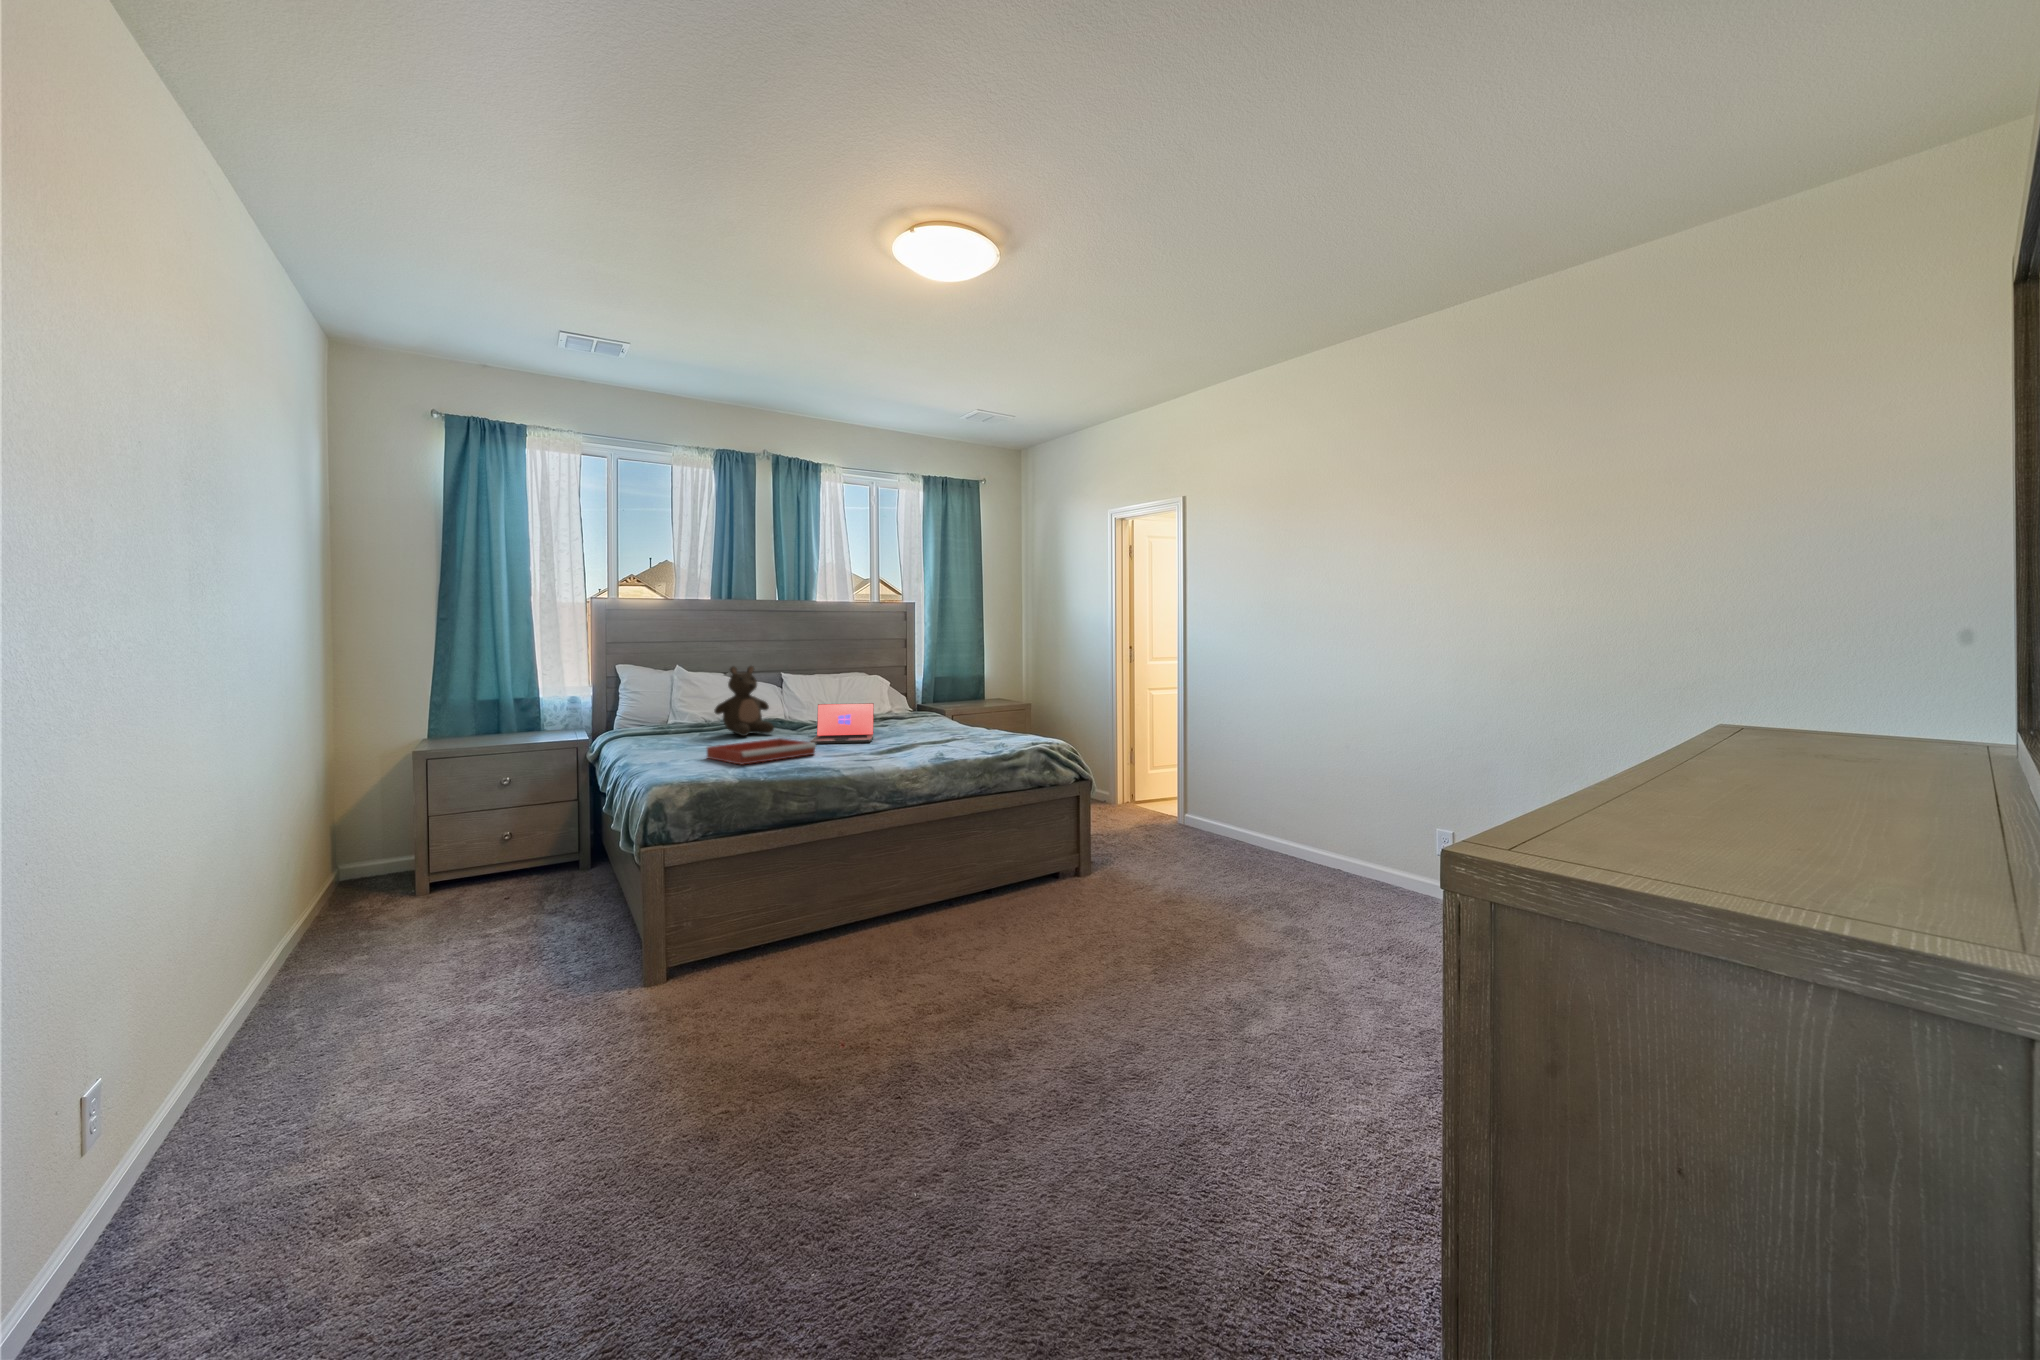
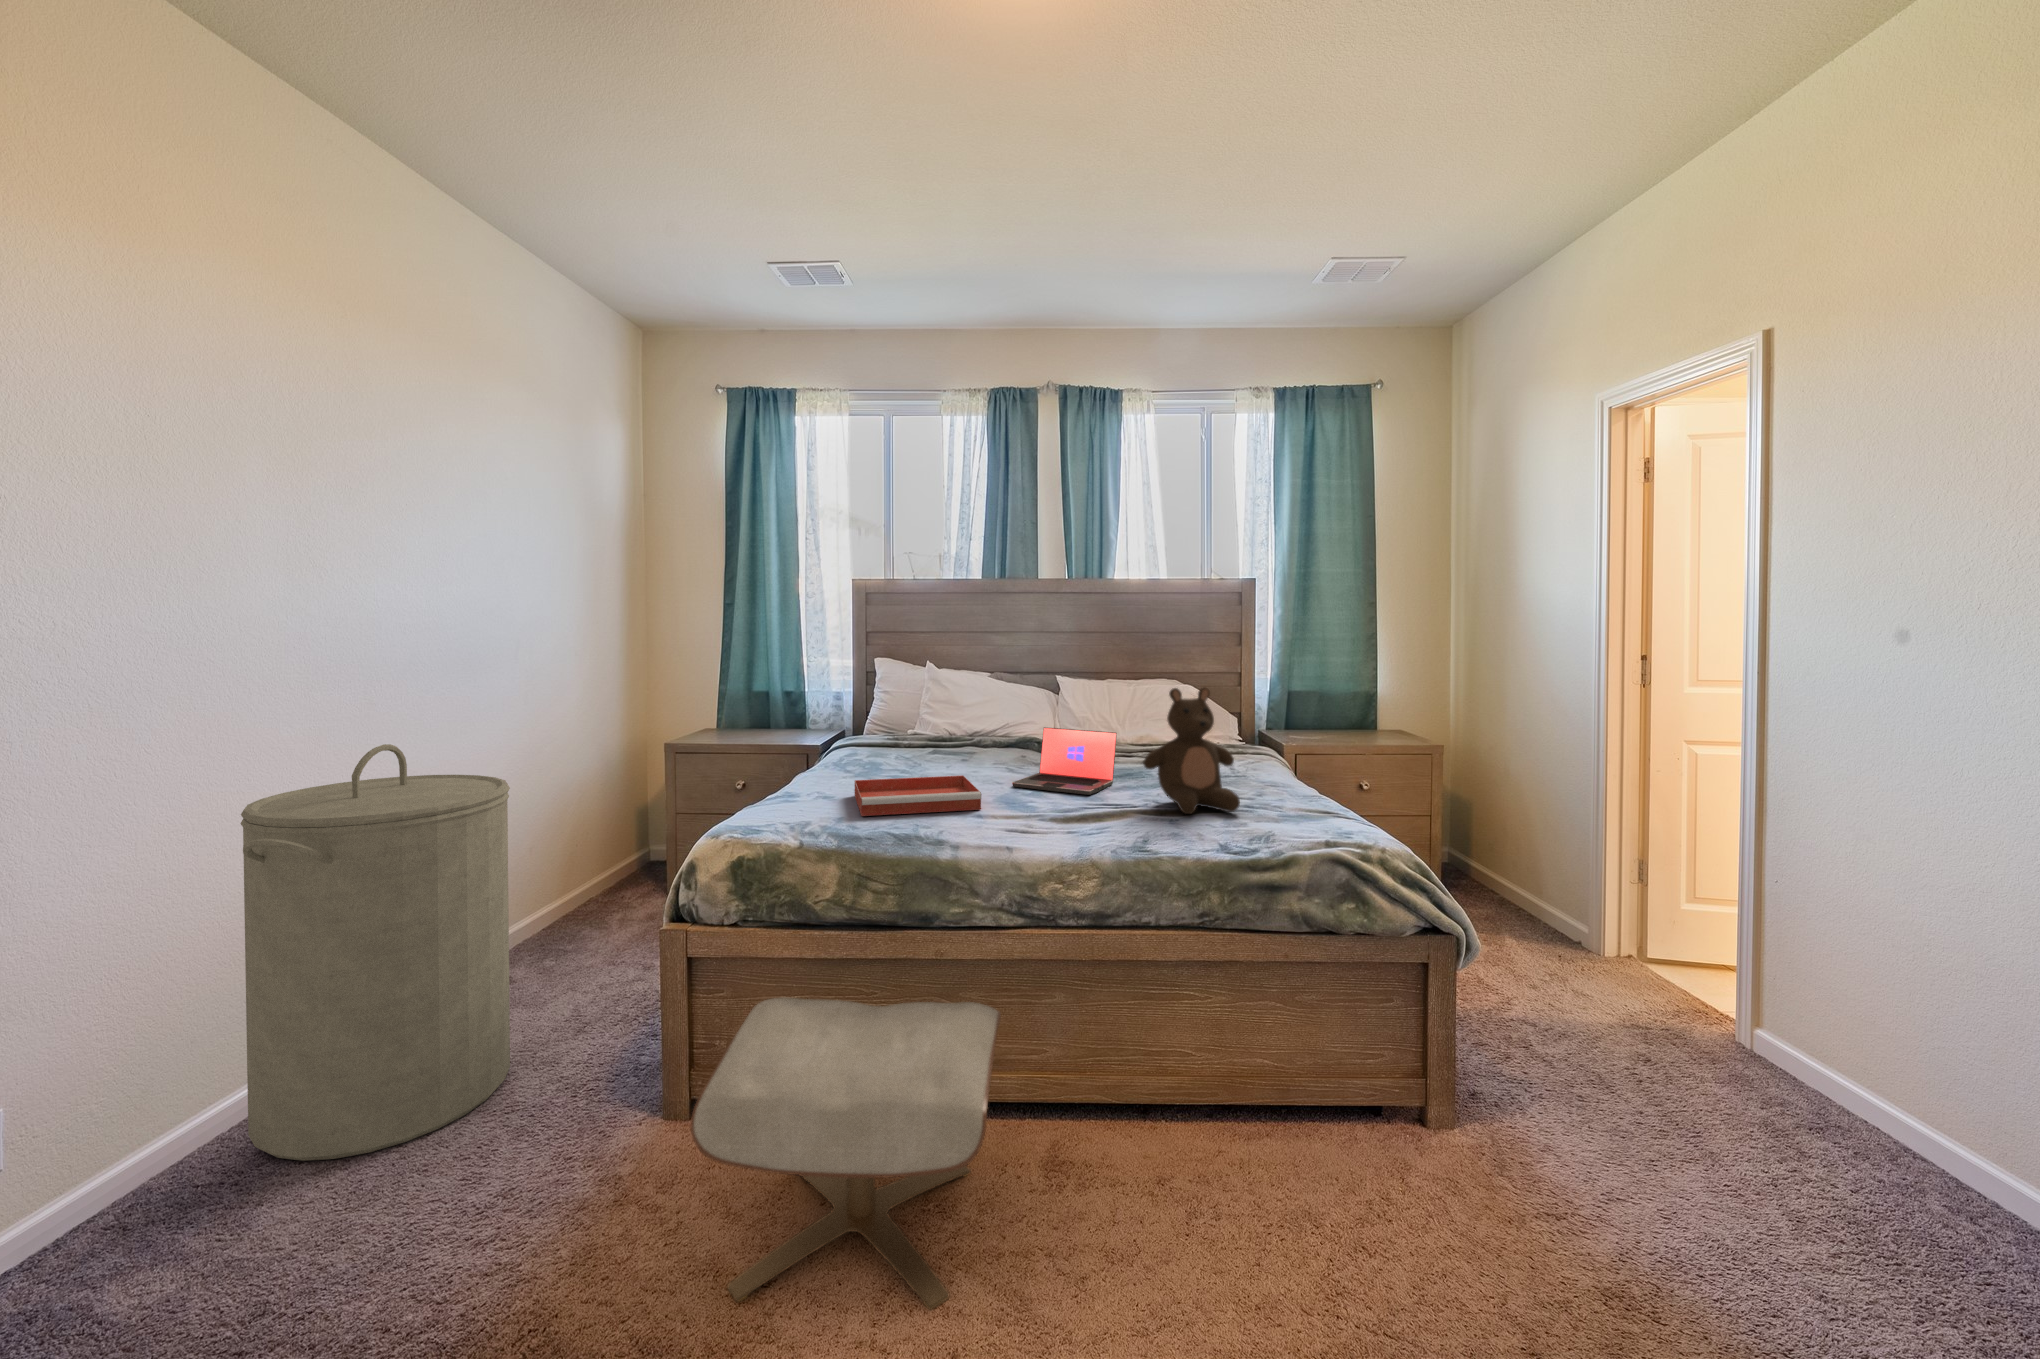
stuffed bear: present [714,666,774,736] -> present [1143,688,1240,814]
laundry hamper: none [231,735,478,1085] -> present [241,744,510,1161]
ottoman: none [753,843,937,1008] -> present [691,998,1001,1310]

